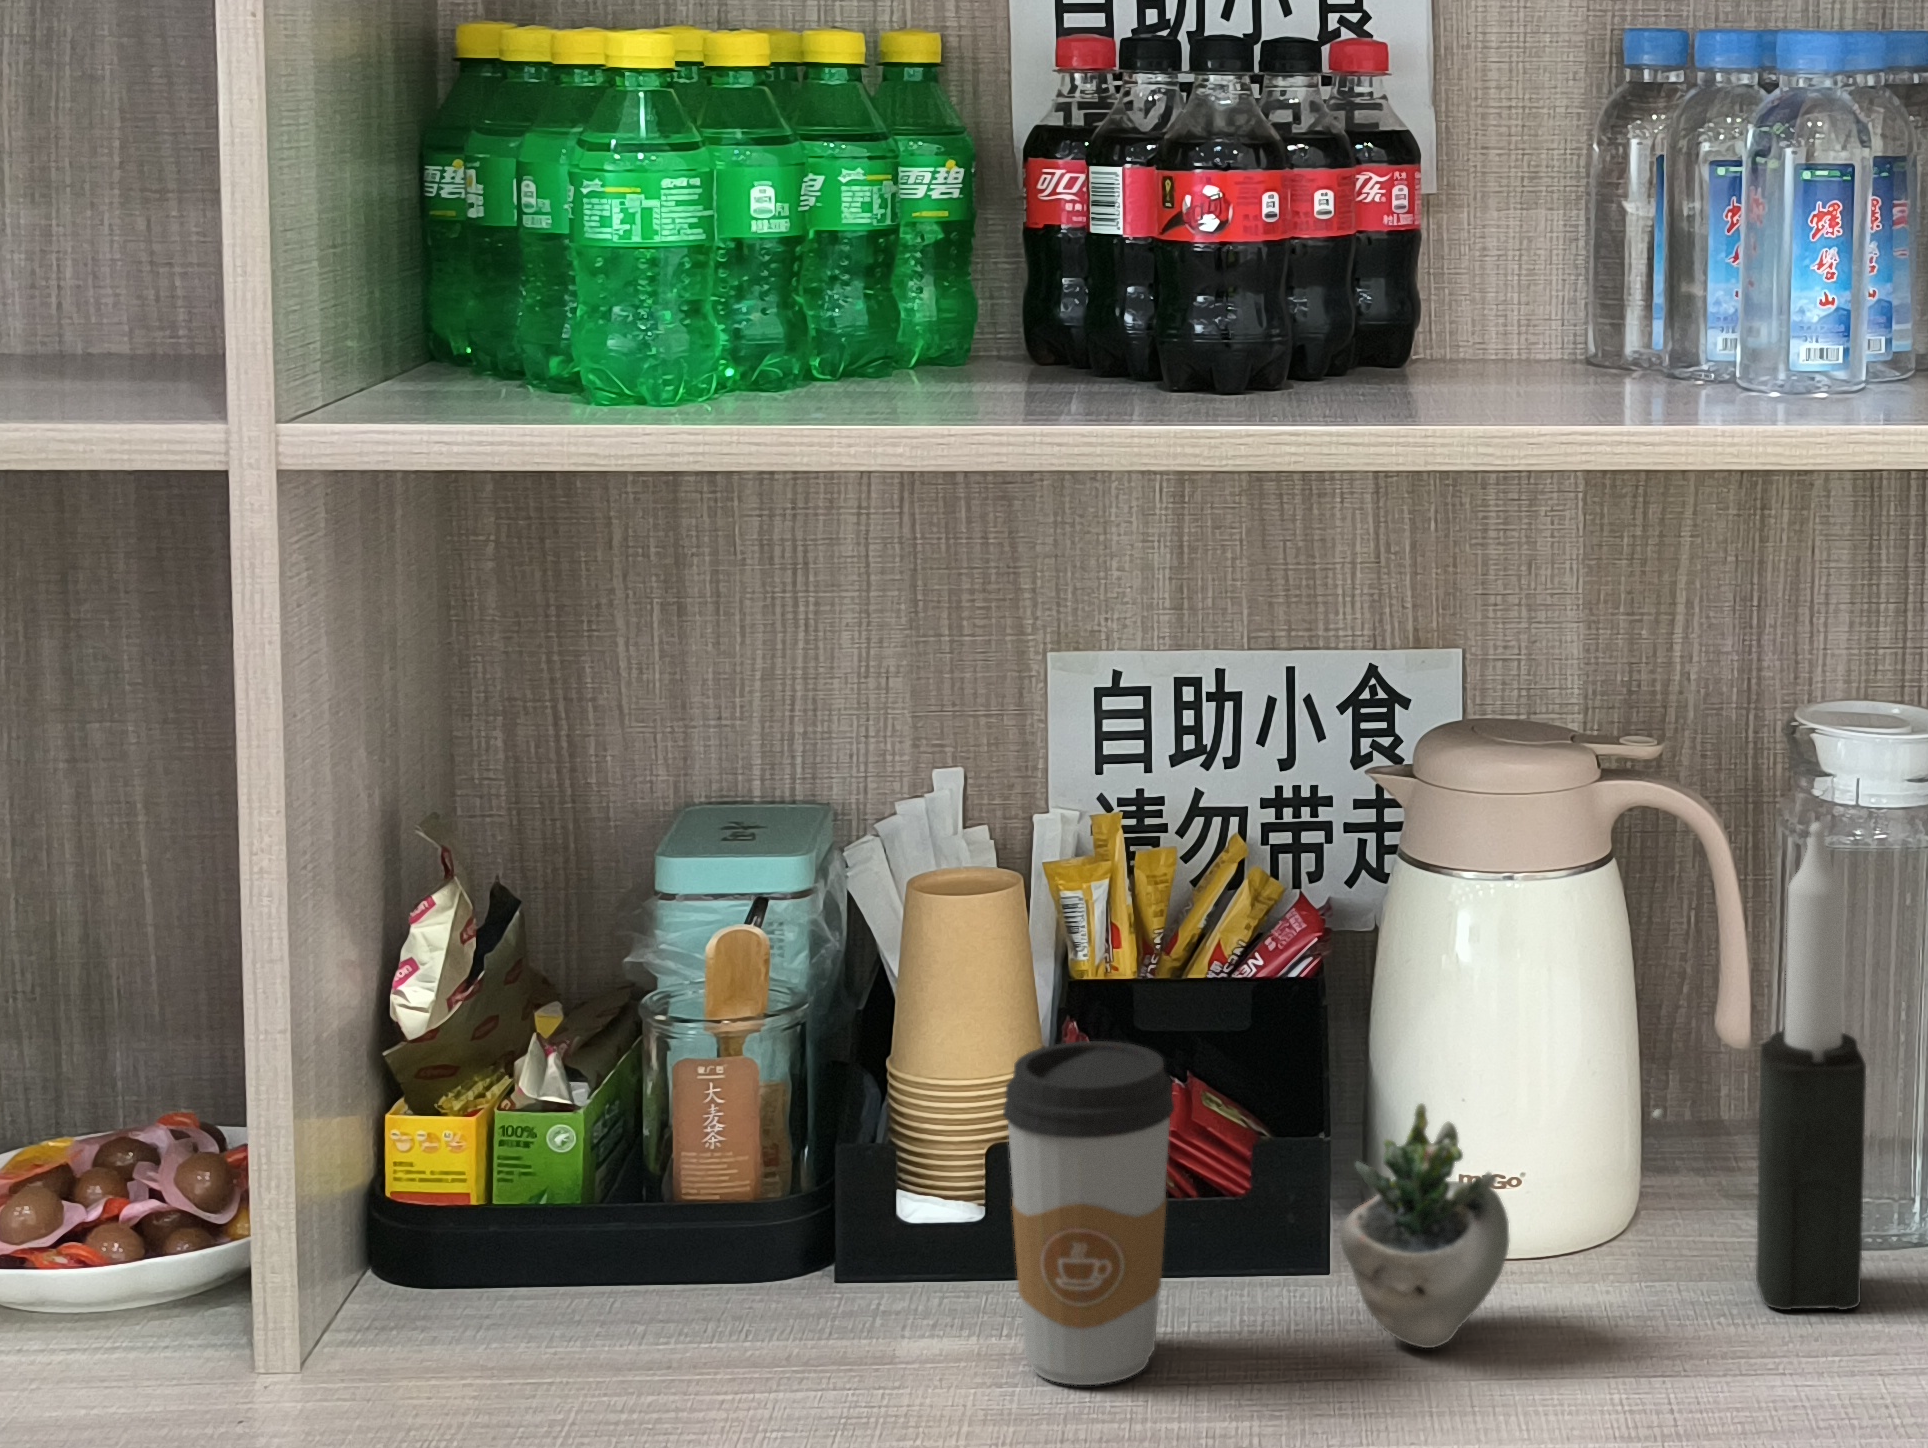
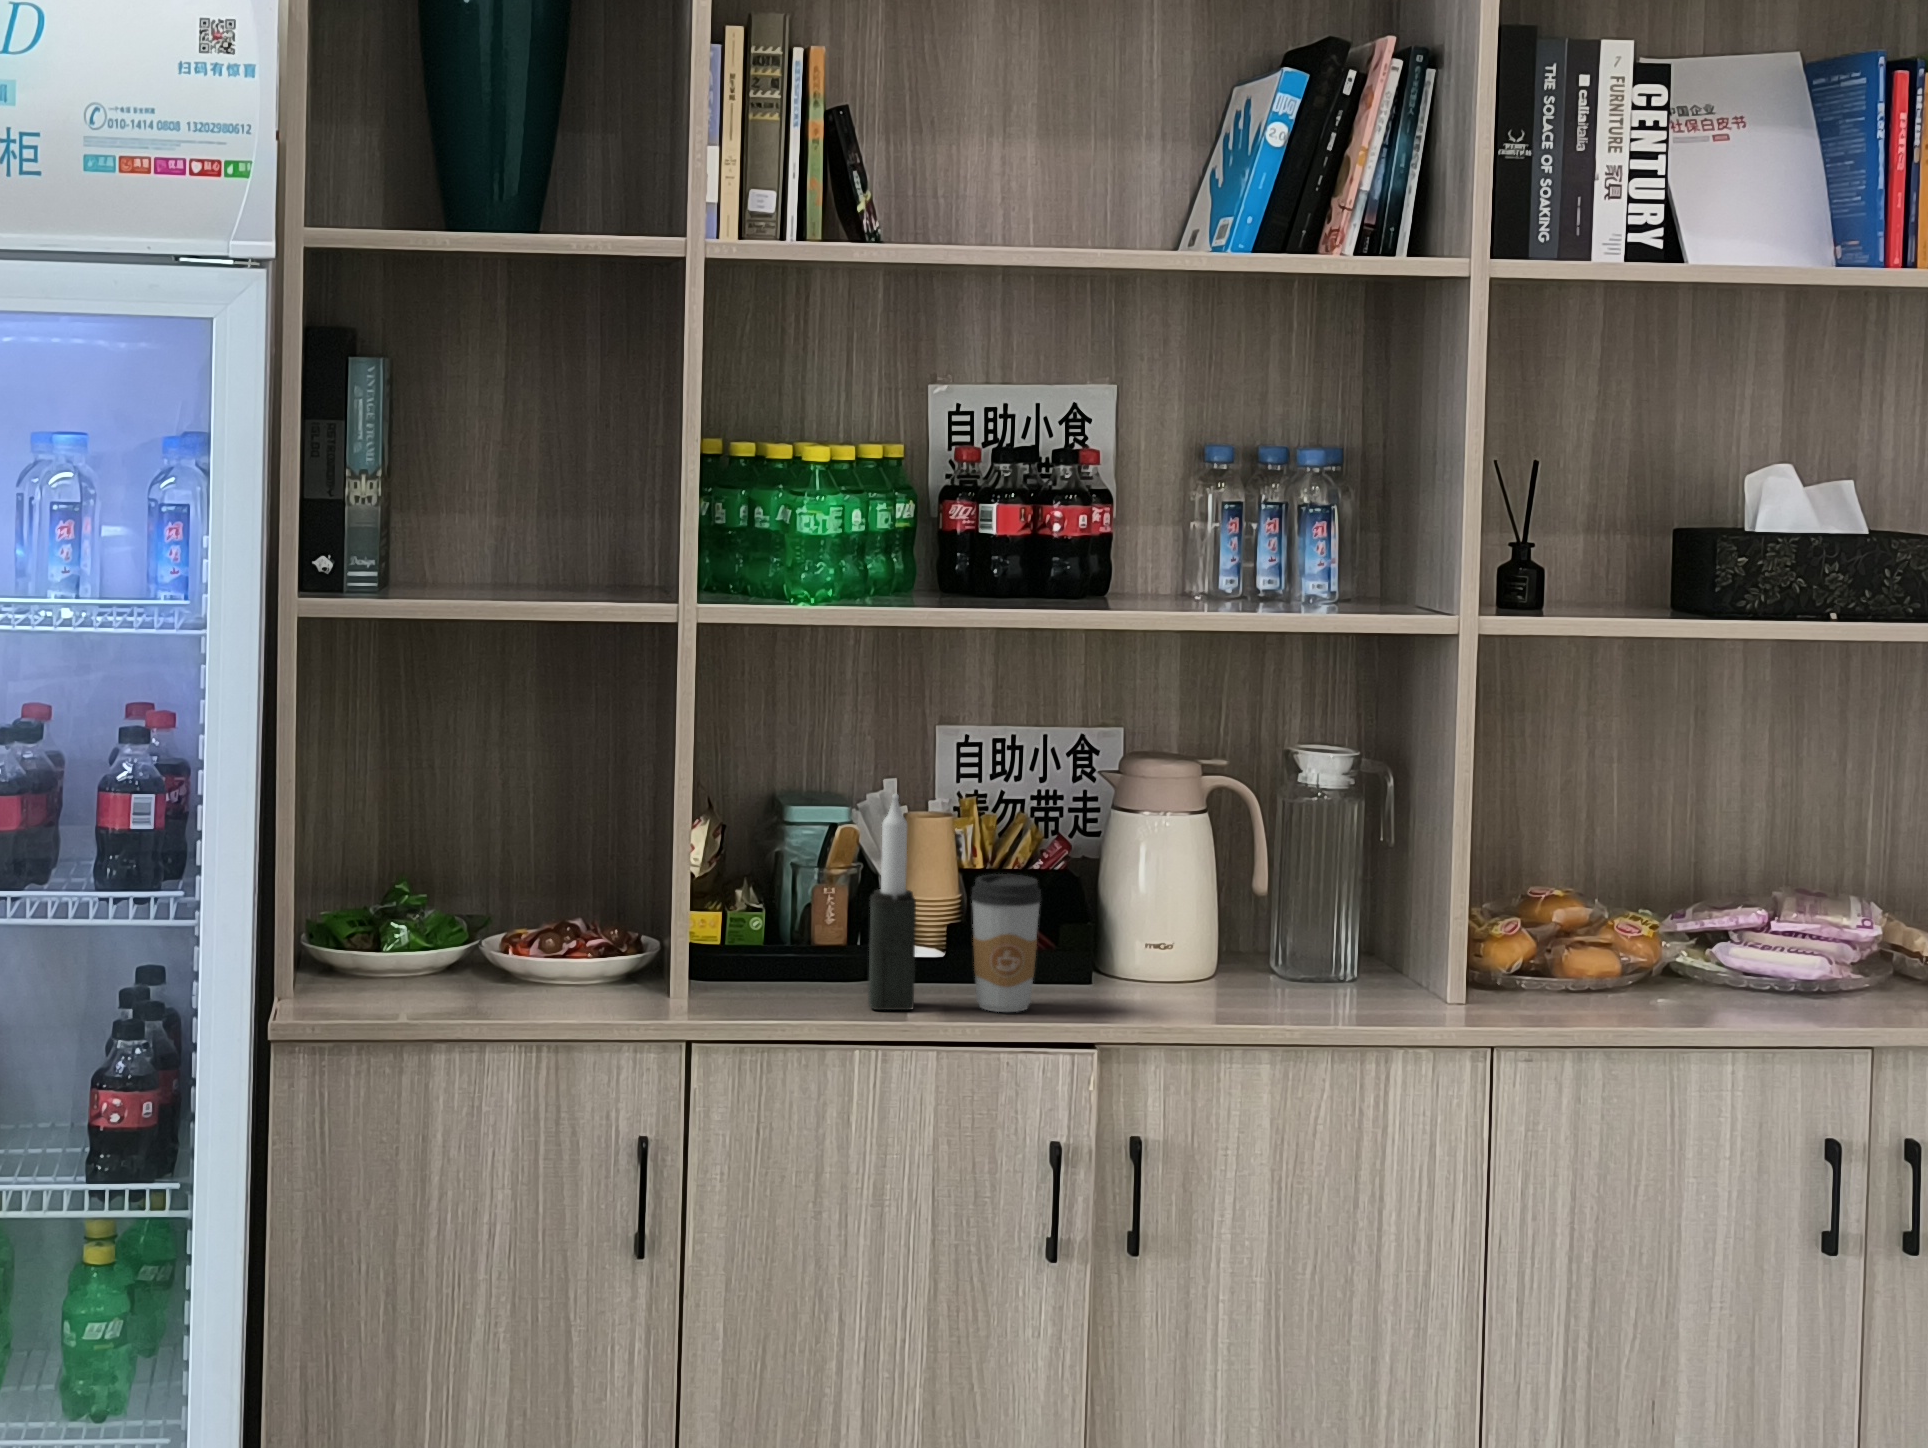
candle: present [1756,822,1866,1310] -> present [868,794,916,1010]
succulent plant: present [1340,1104,1664,1348] -> none [1105,900,1246,1005]

